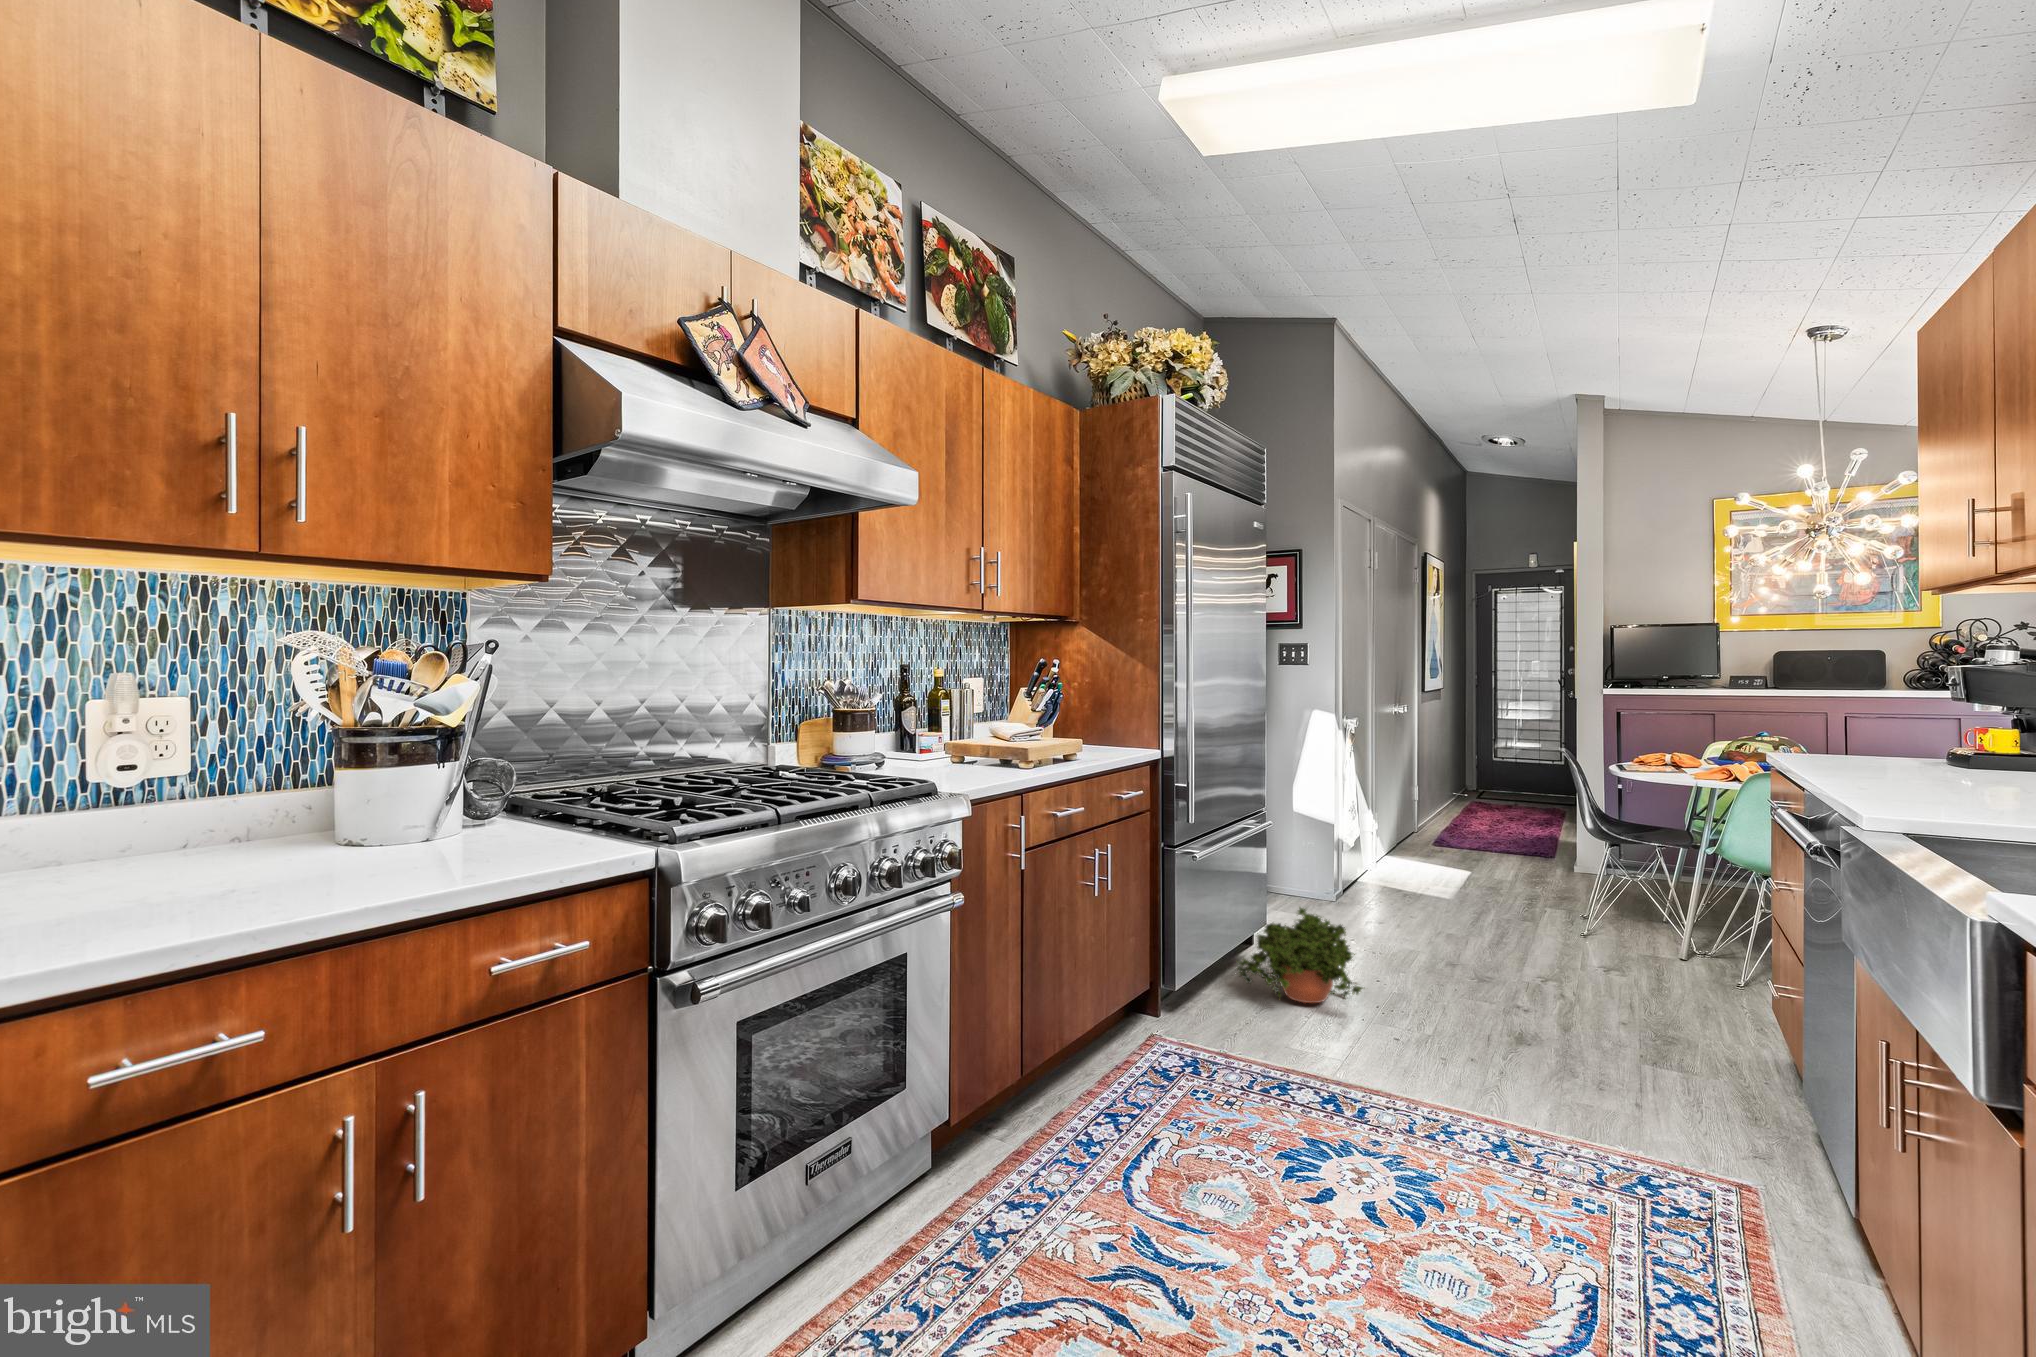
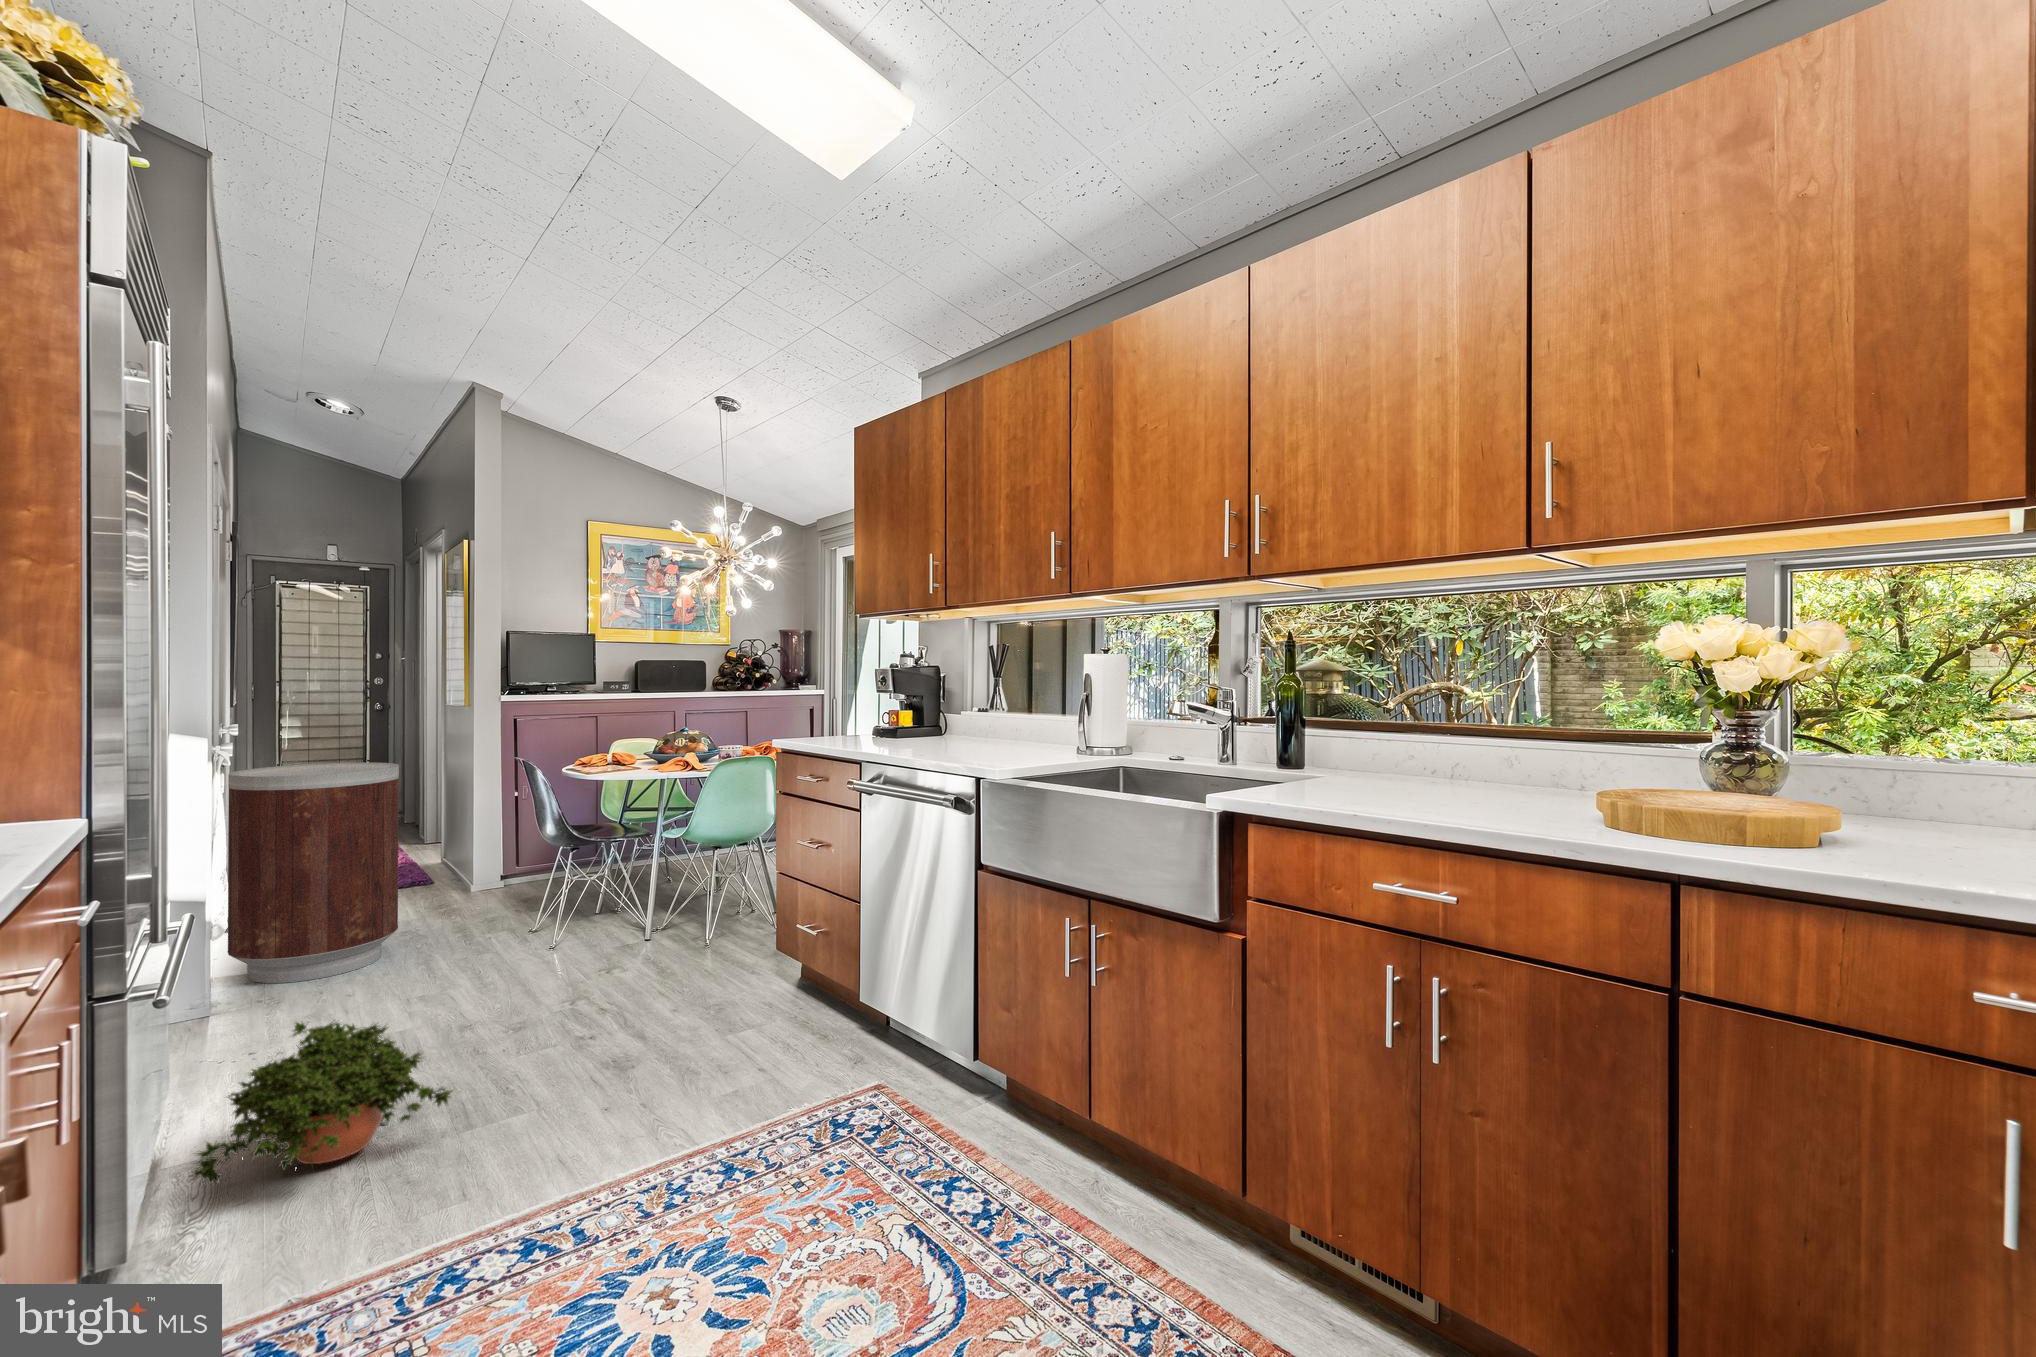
trash can: none [1362,741,1474,905] -> present [227,763,399,983]

